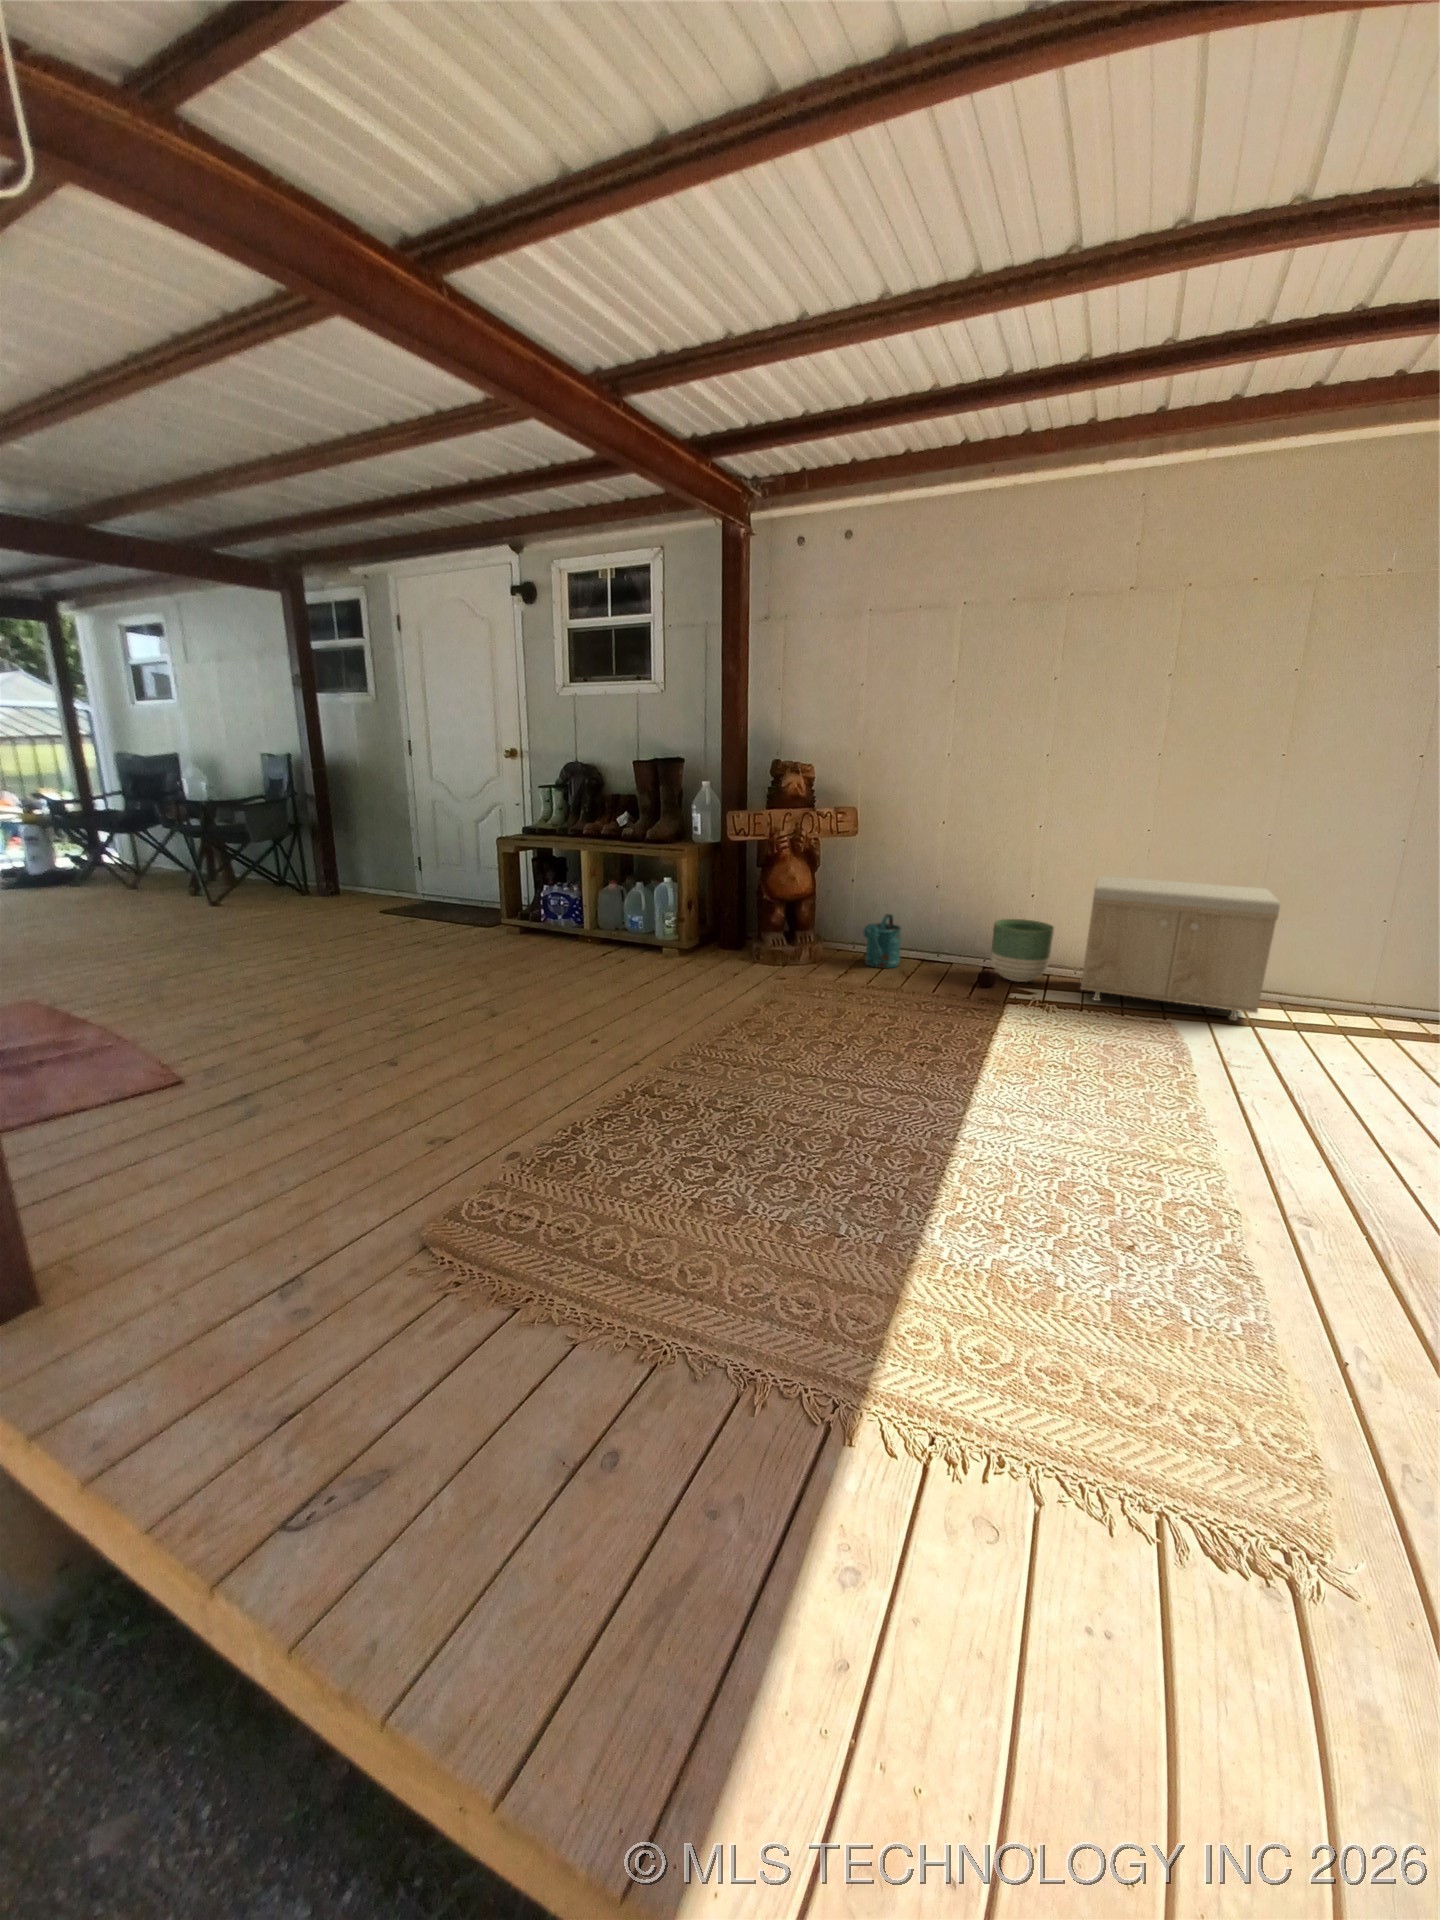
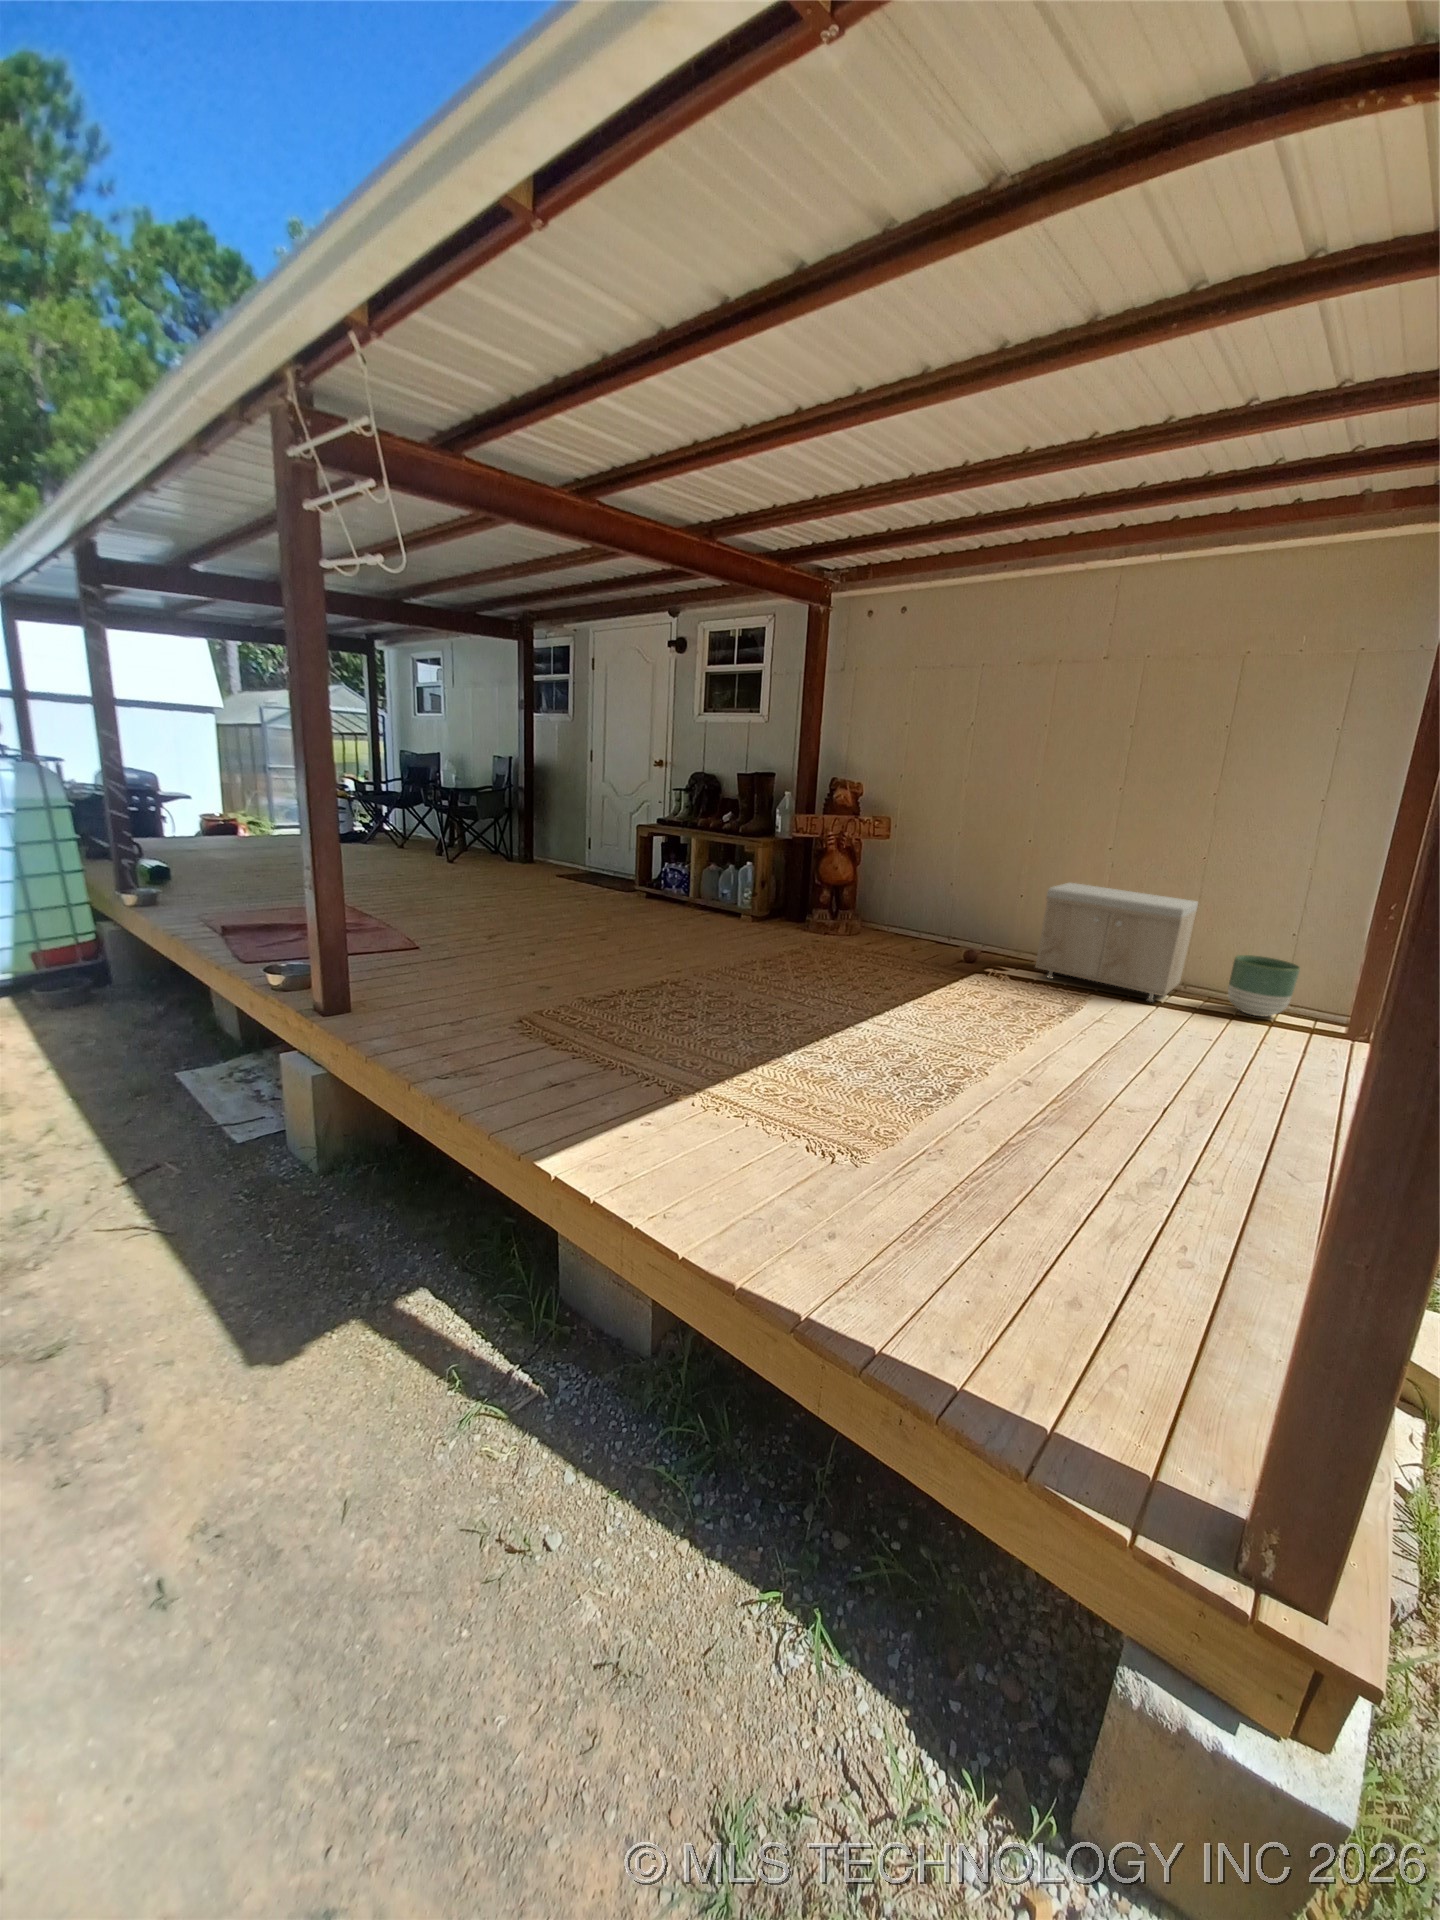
watering can: present [863,914,901,968] -> none [882,902,919,943]
planter: present [991,919,1054,982] -> present [1228,955,1300,1016]

